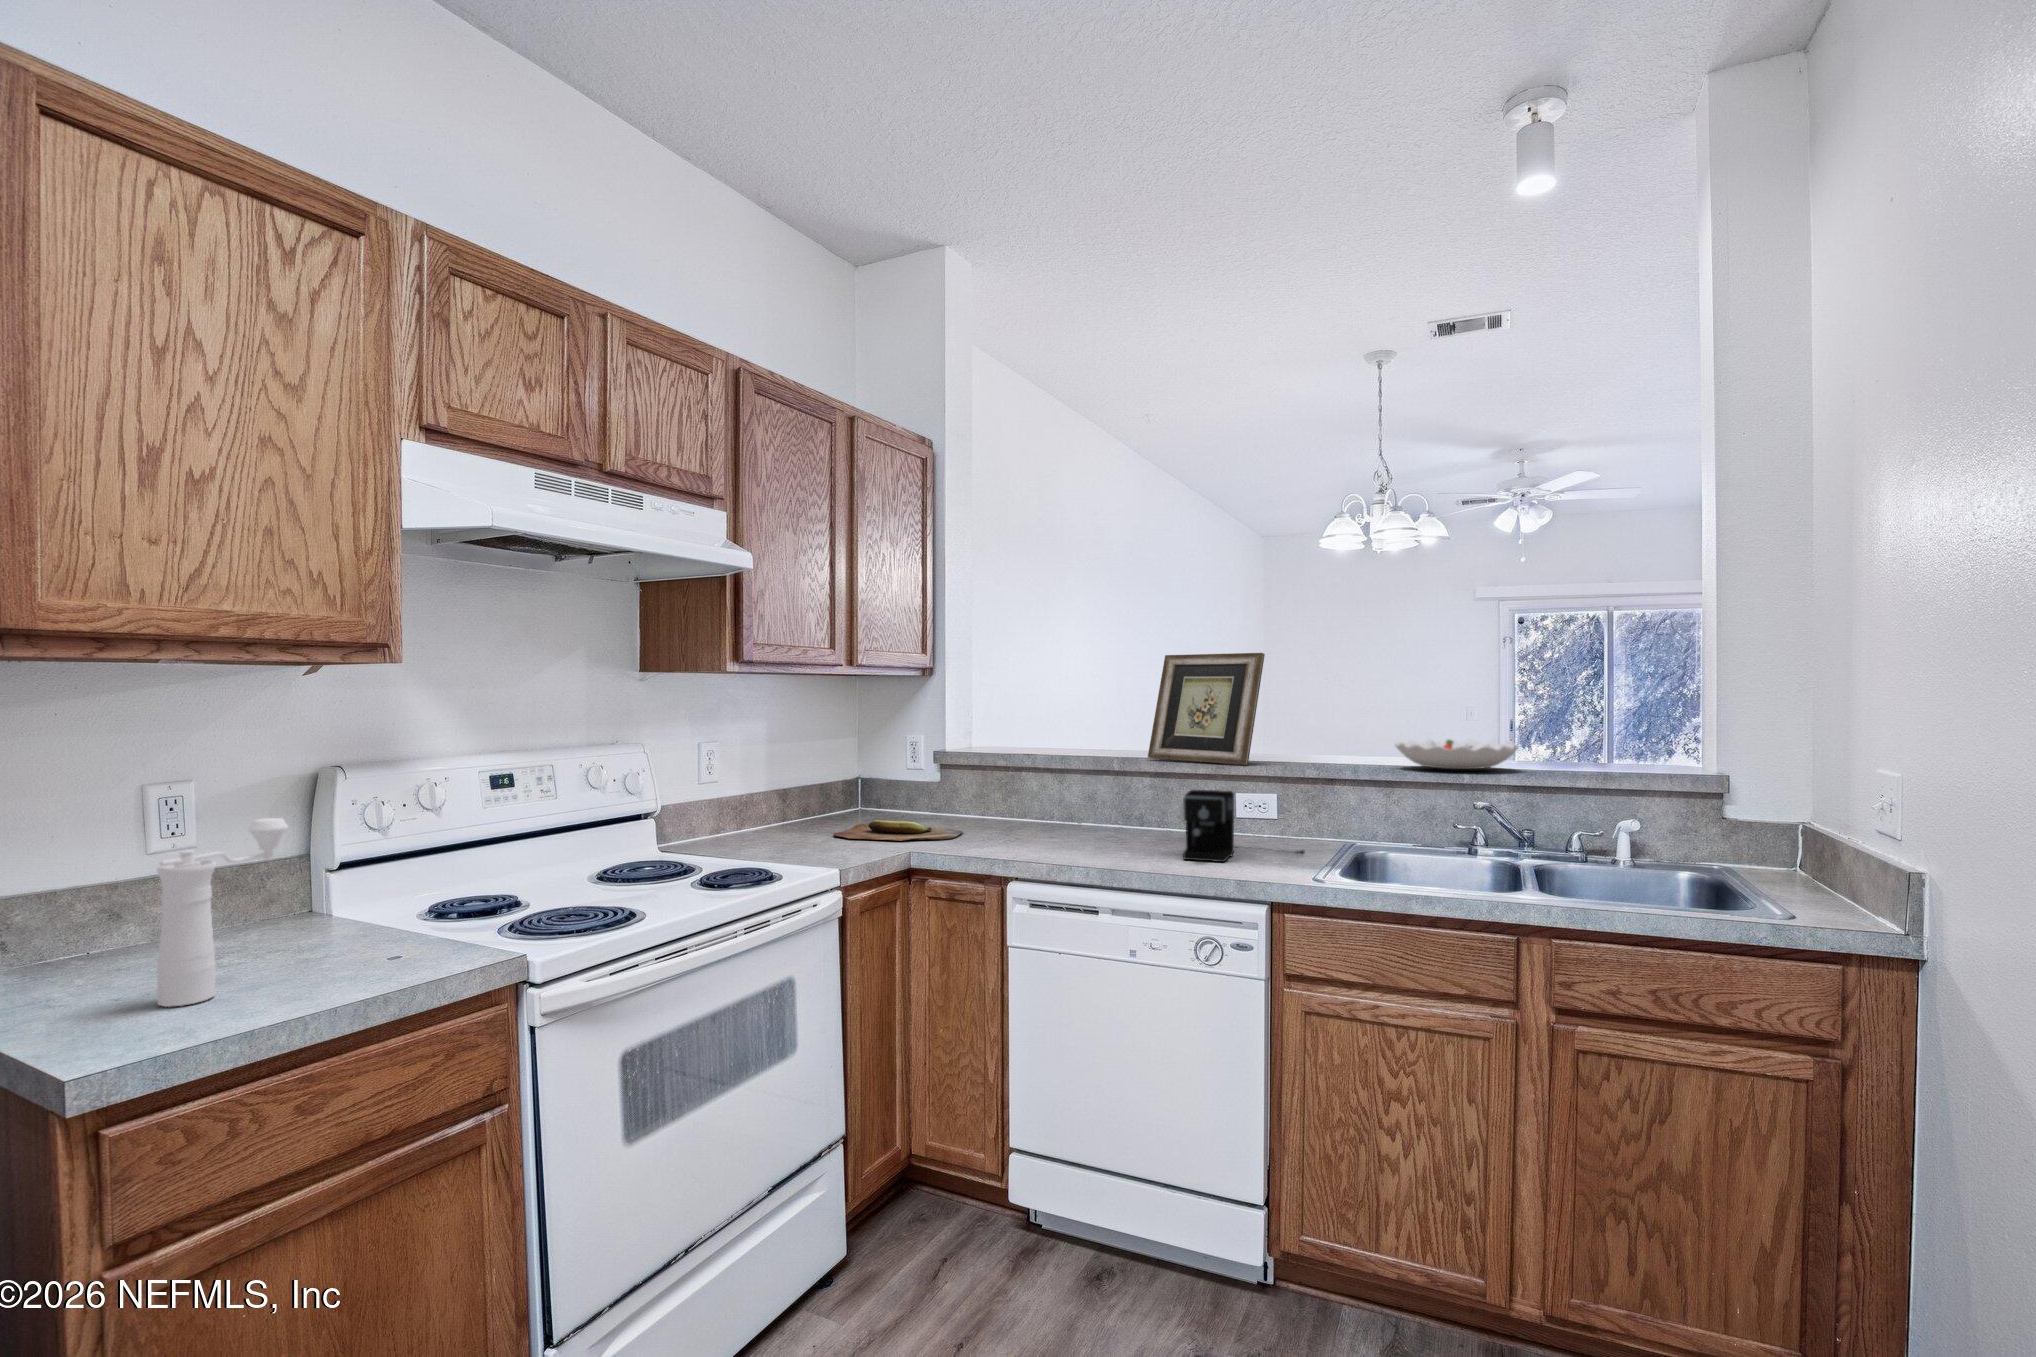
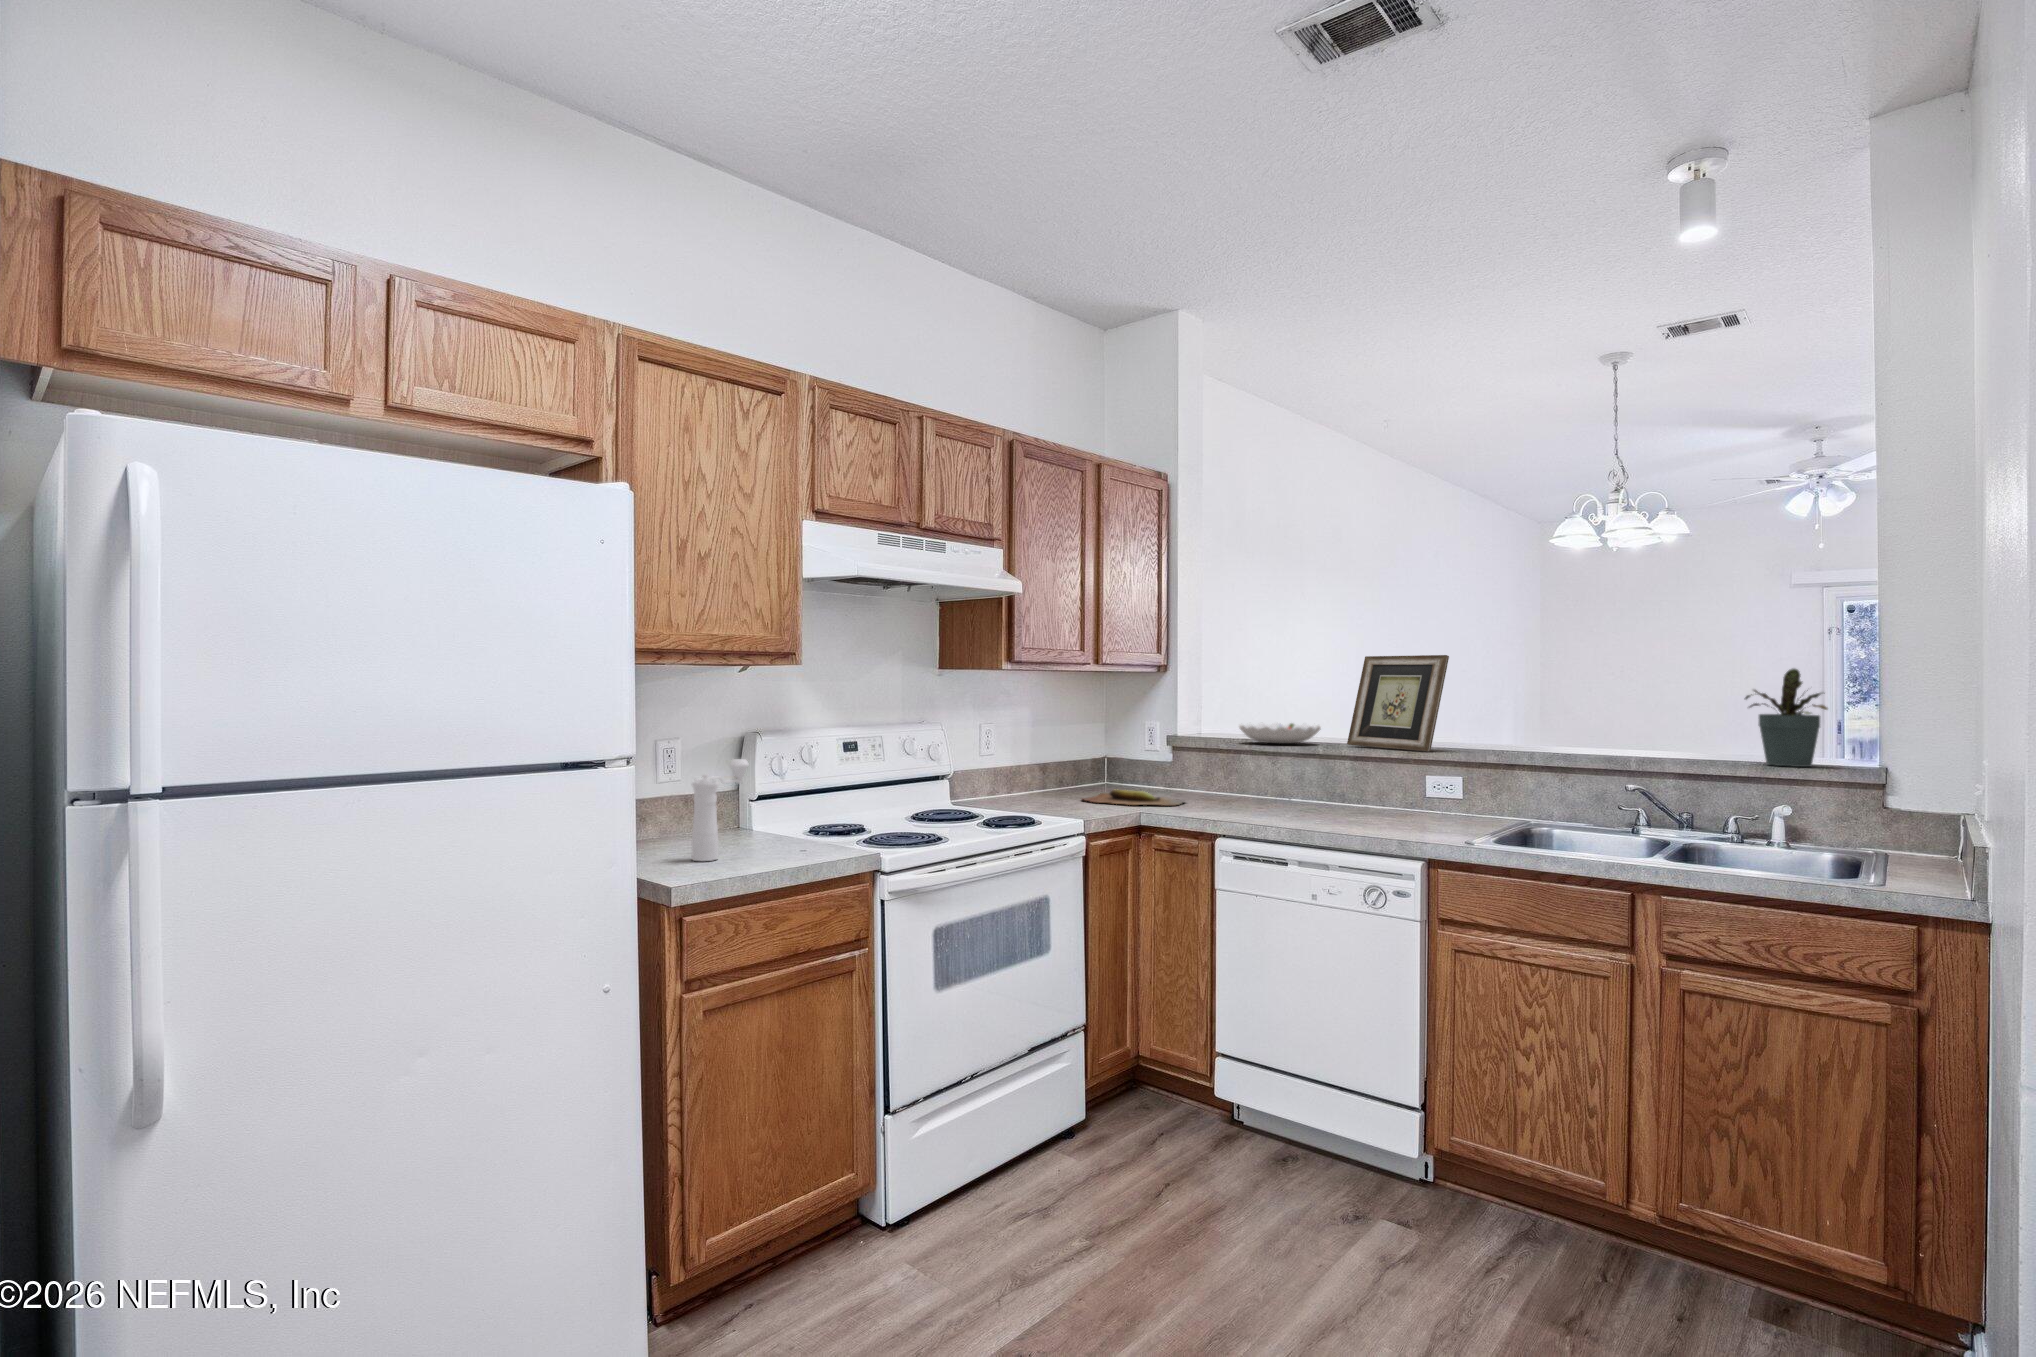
potted plant: none [1583,666,1674,774] -> present [1745,669,1827,767]
decorative bowl: present [1395,739,1518,769] -> present [1239,722,1320,744]
coffee maker: present [1183,790,1304,862] -> none [1362,770,1475,830]

